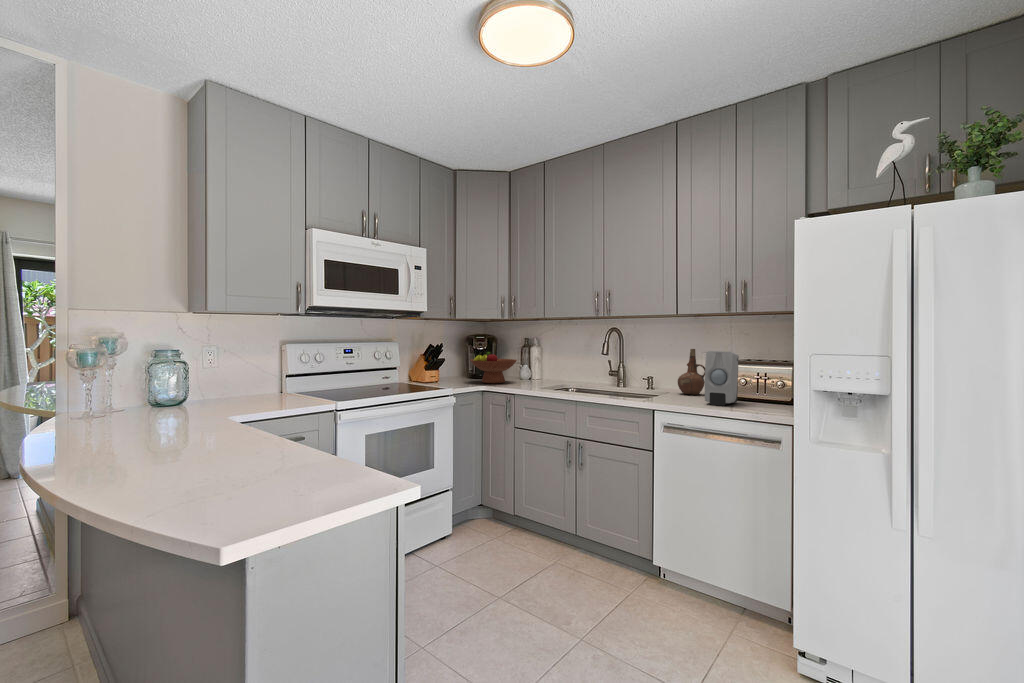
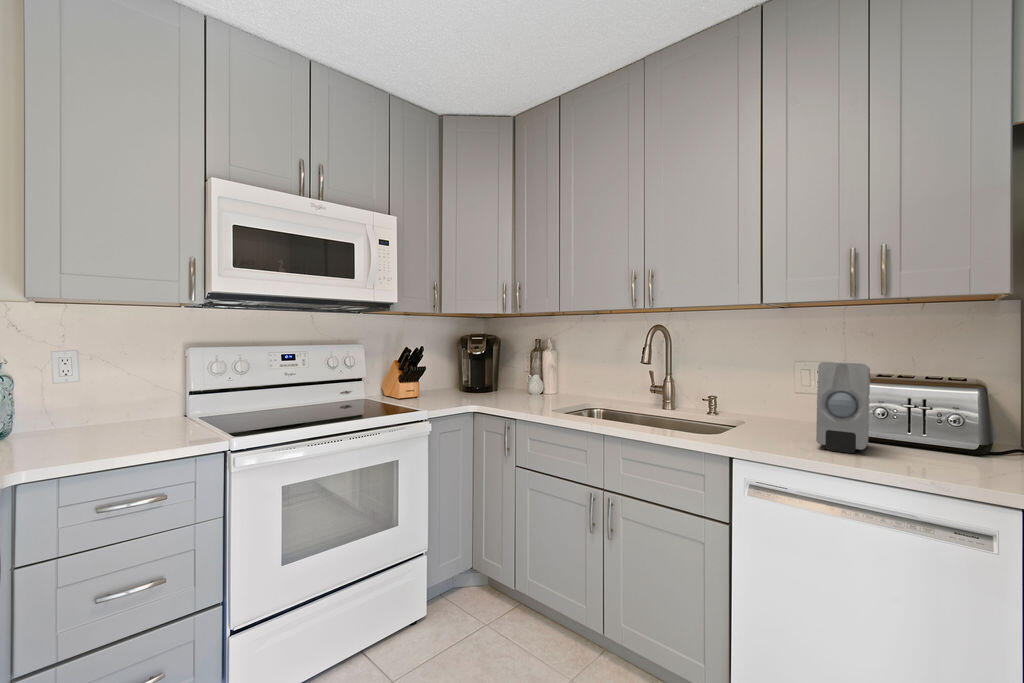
ceramic pitcher: present [678,349,705,395] -> none [758,356,803,426]
fruit bowl: present [470,352,517,383] -> none [461,358,524,401]

